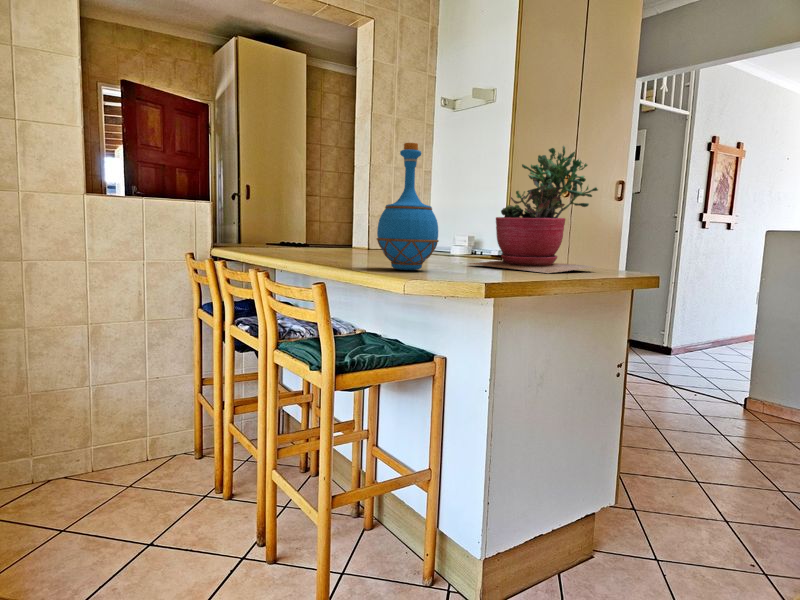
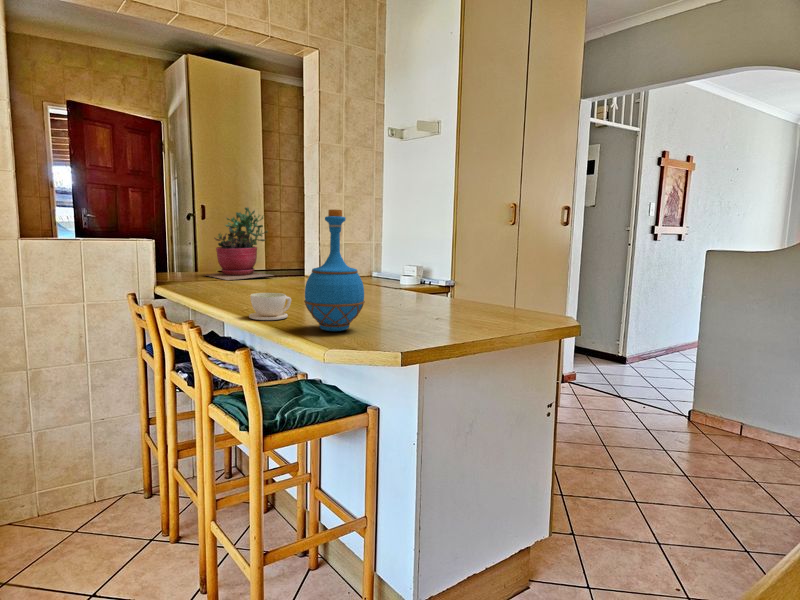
succulent plant: present [470,146,598,273] -> present [204,207,272,280]
coffee cup: none [315,239,357,264] -> present [249,293,291,320]

